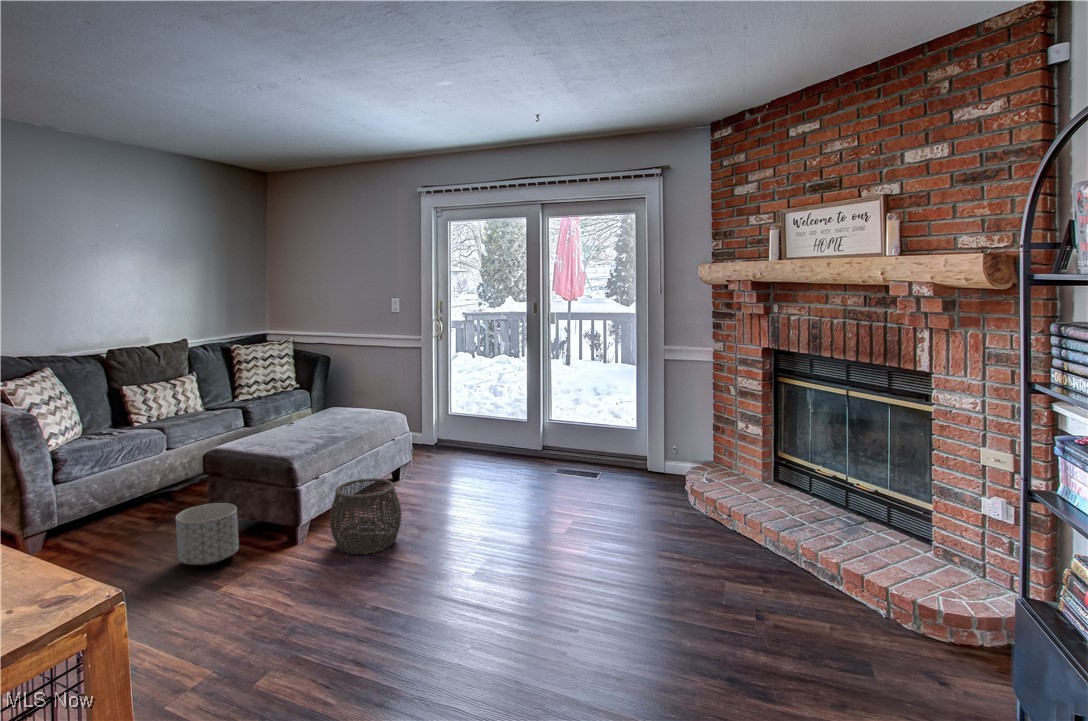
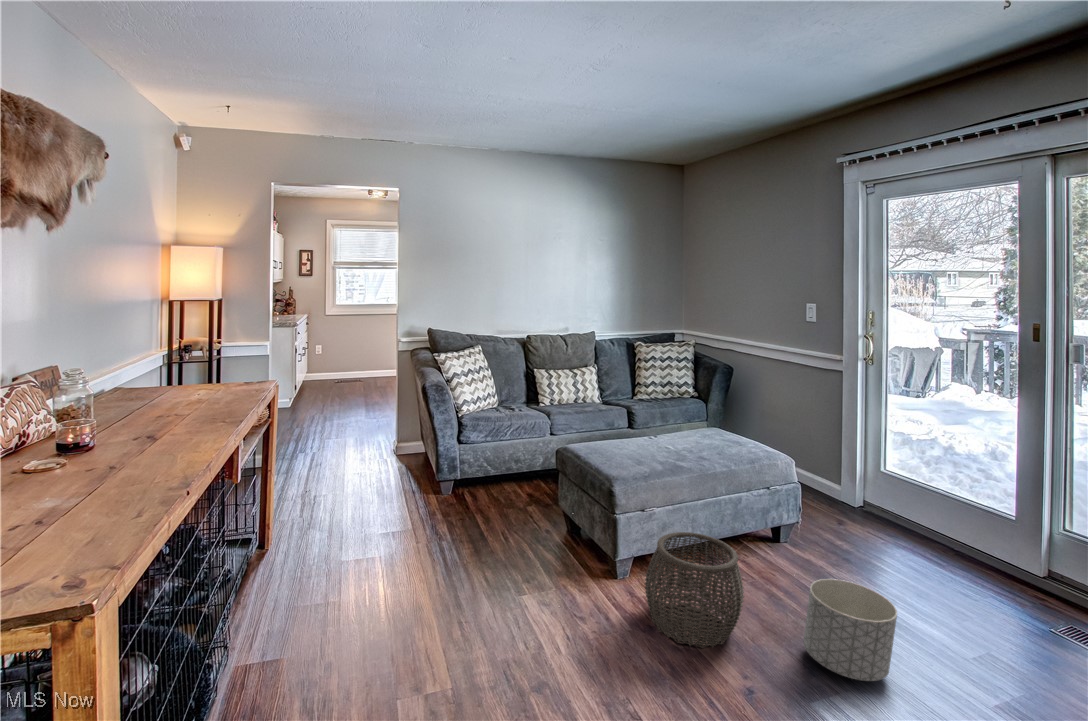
planter: present [176,503,239,566] -> present [804,579,897,681]

